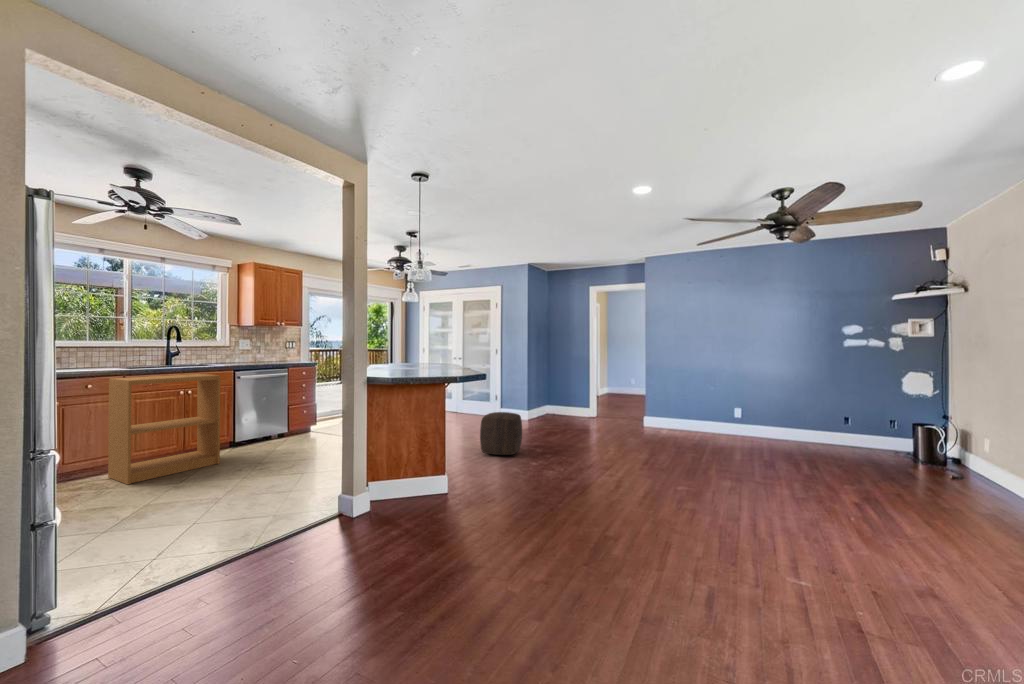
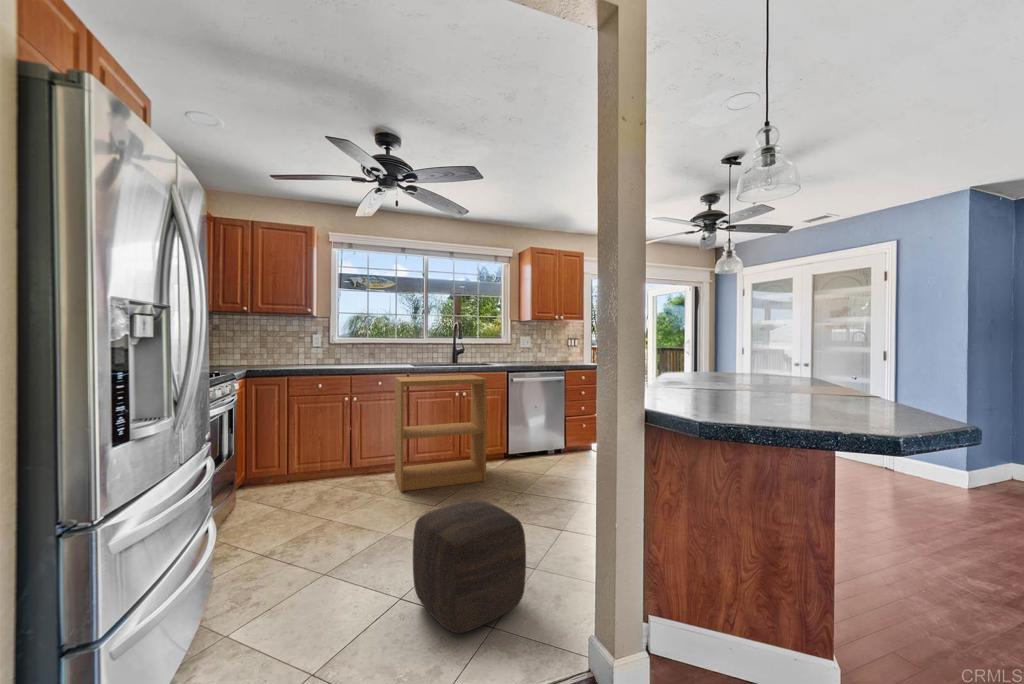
ottoman: present [480,412,522,455] -> present [413,500,526,633]

